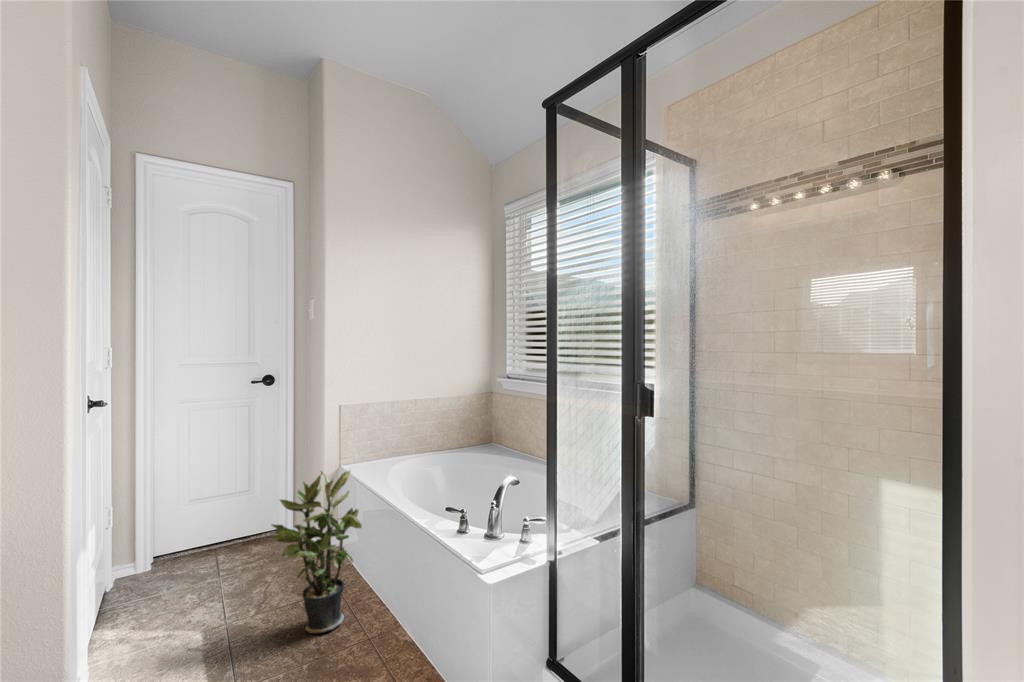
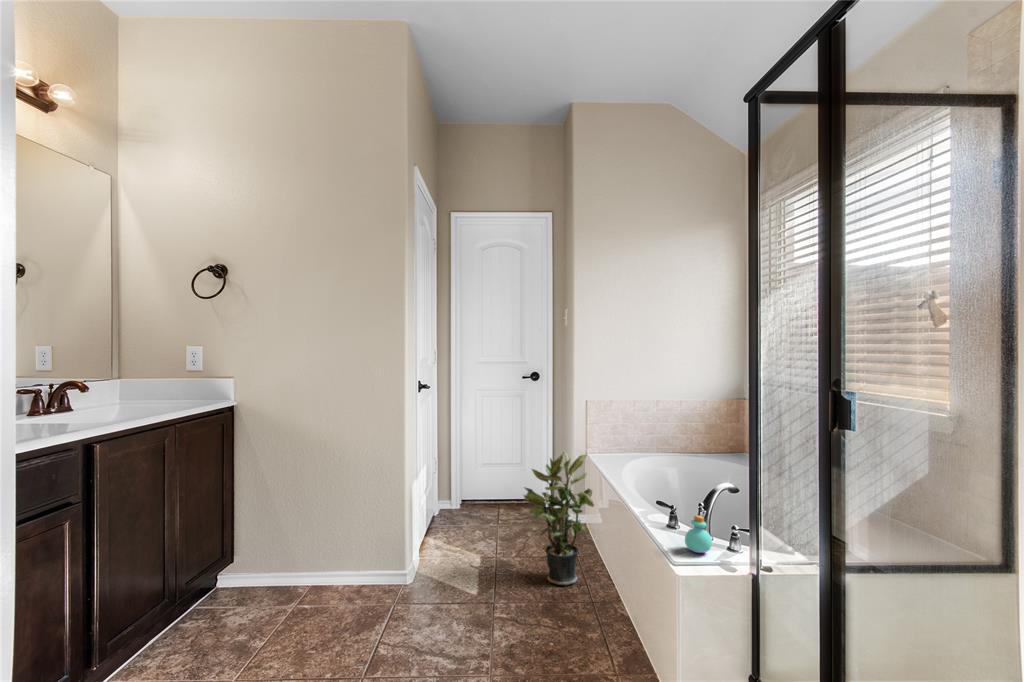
perfume bottle: none [484,513,510,553] -> present [685,515,712,553]

